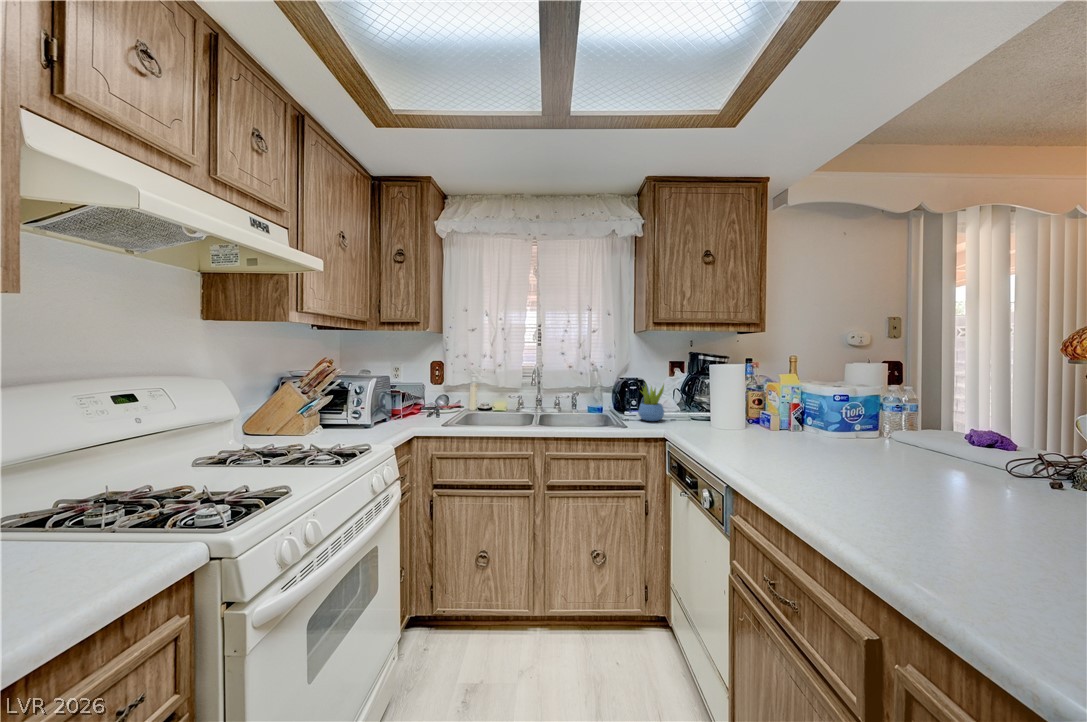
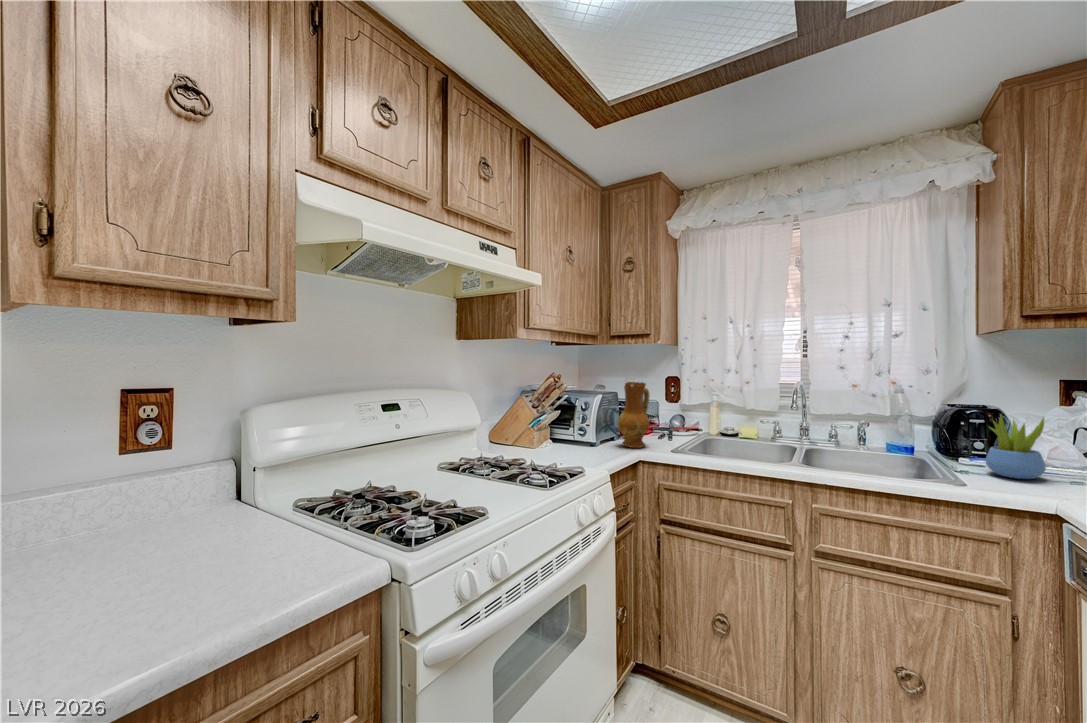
ceramic jug: none [393,366,422,426] -> present [618,382,650,448]

